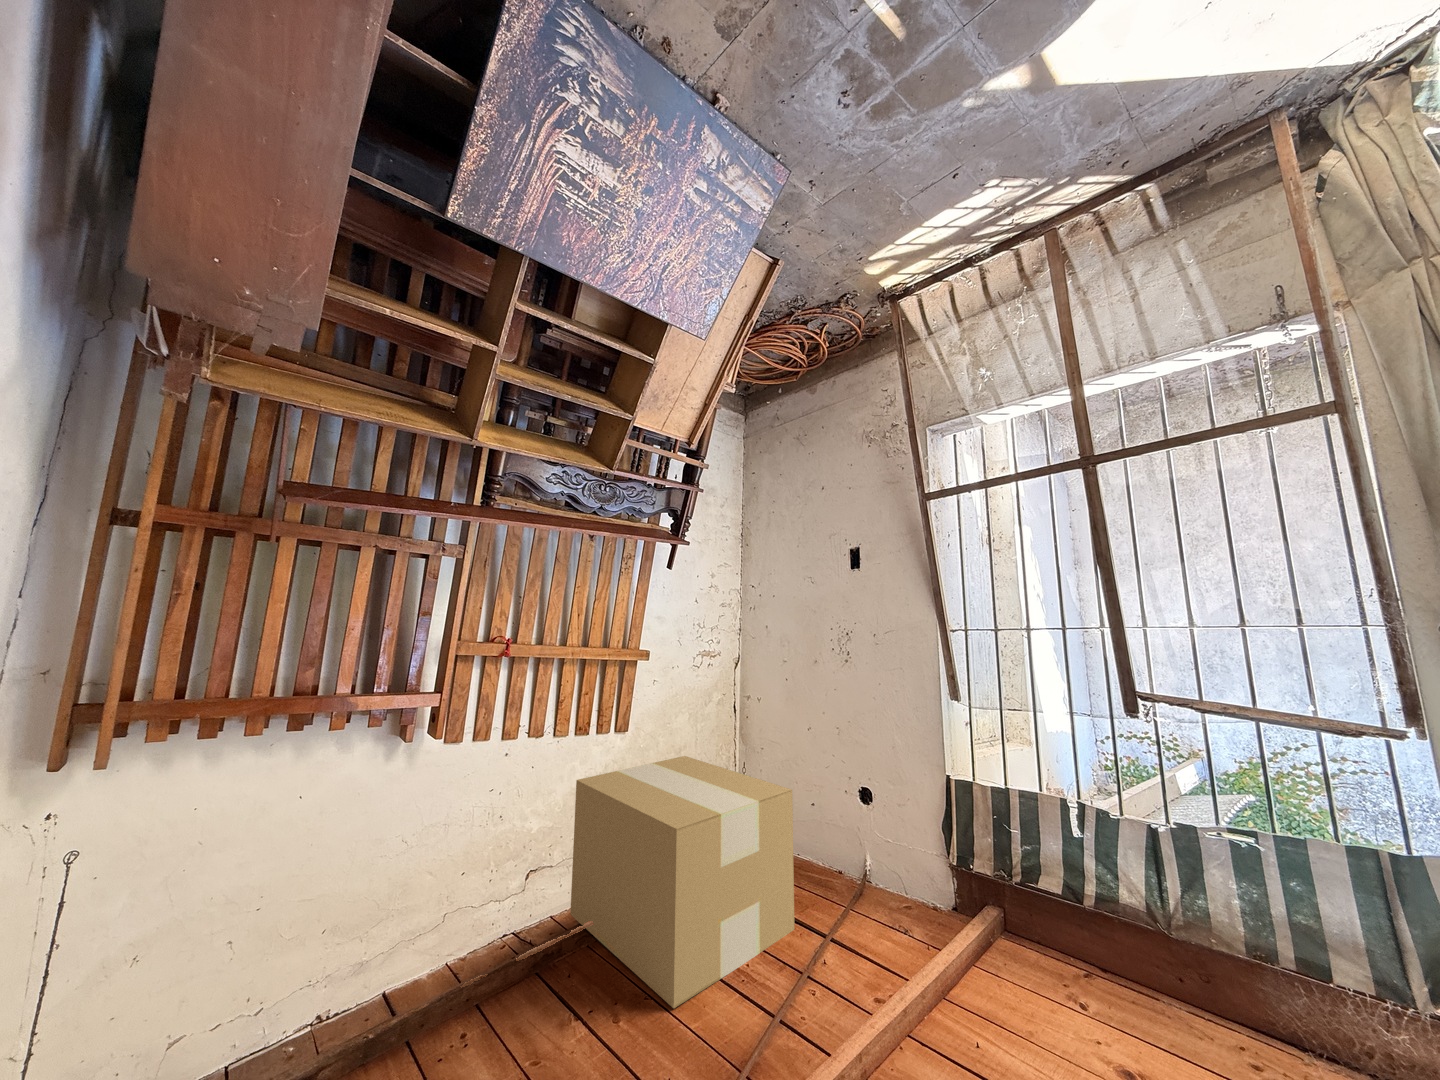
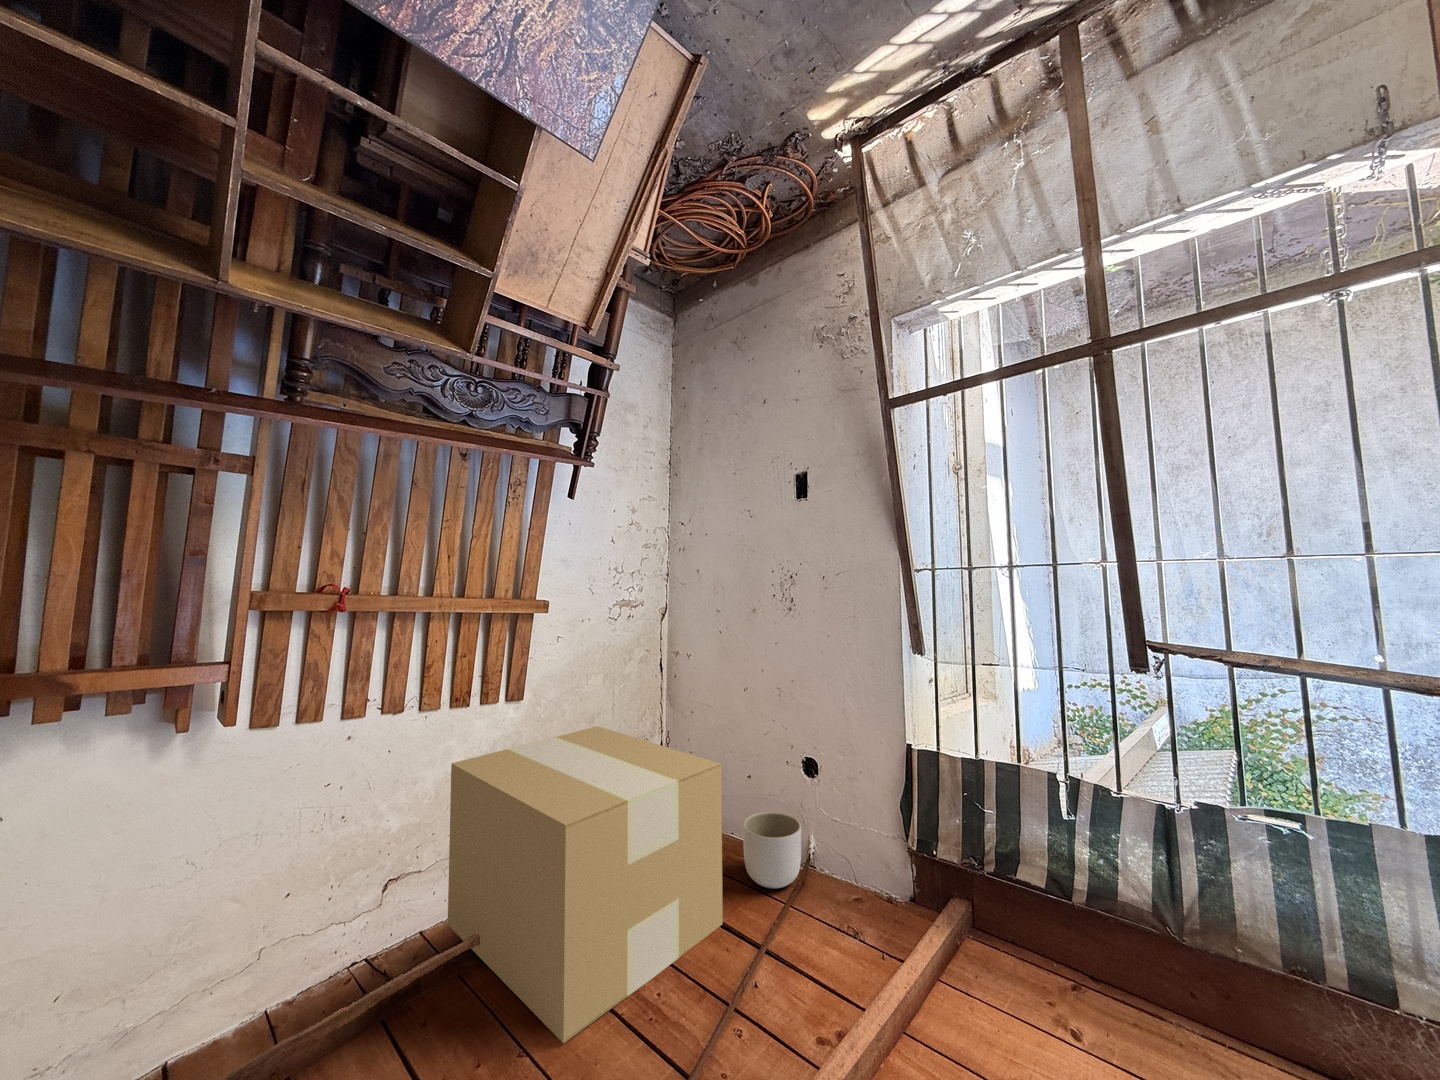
planter: none [809,837,860,904] -> present [743,812,801,889]

